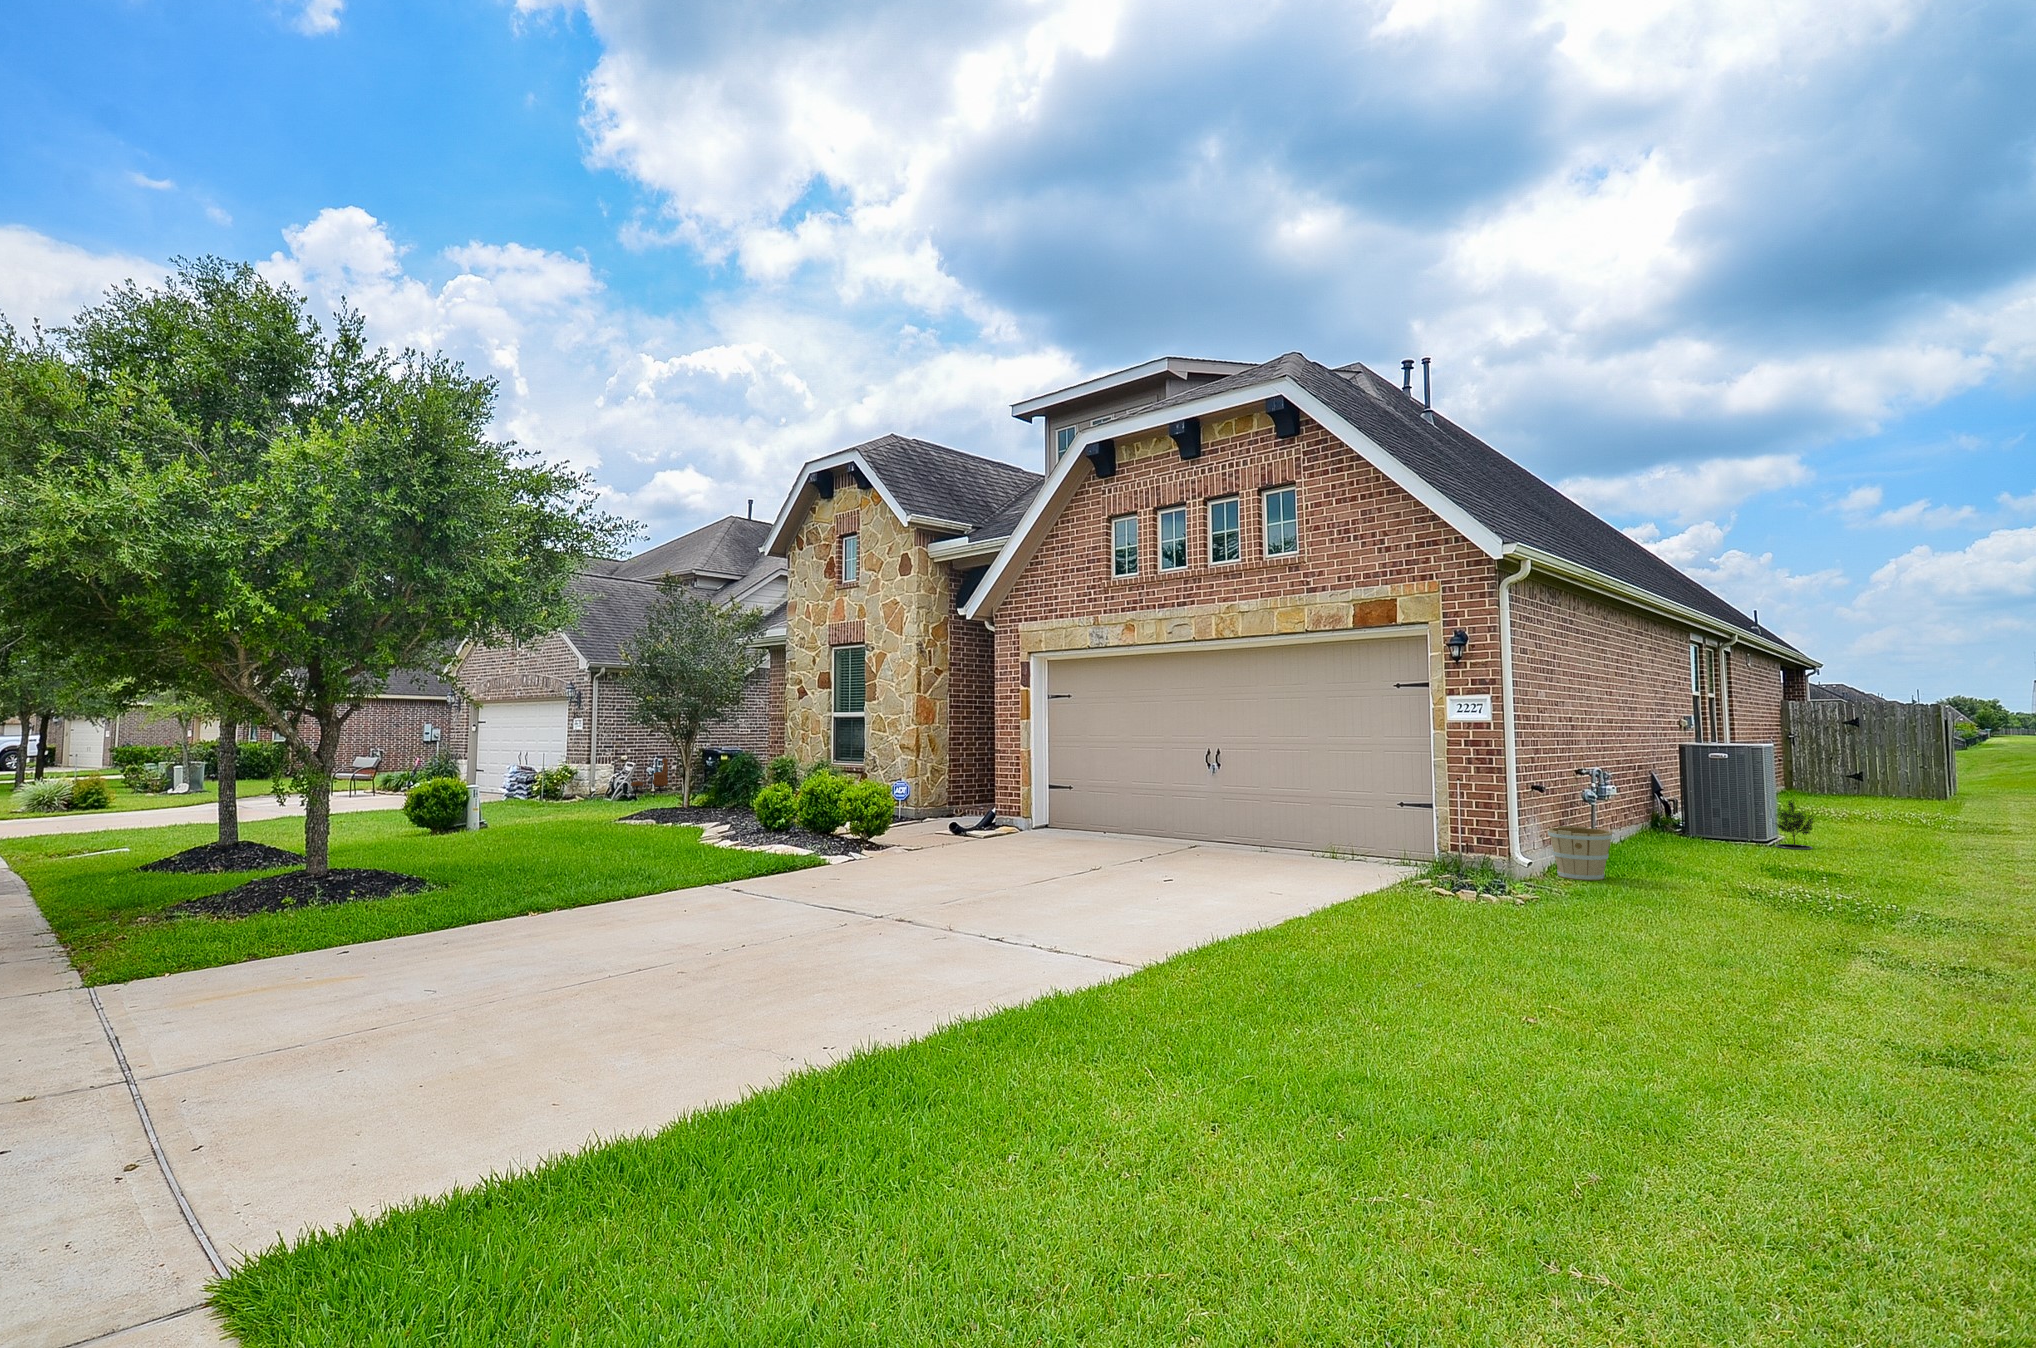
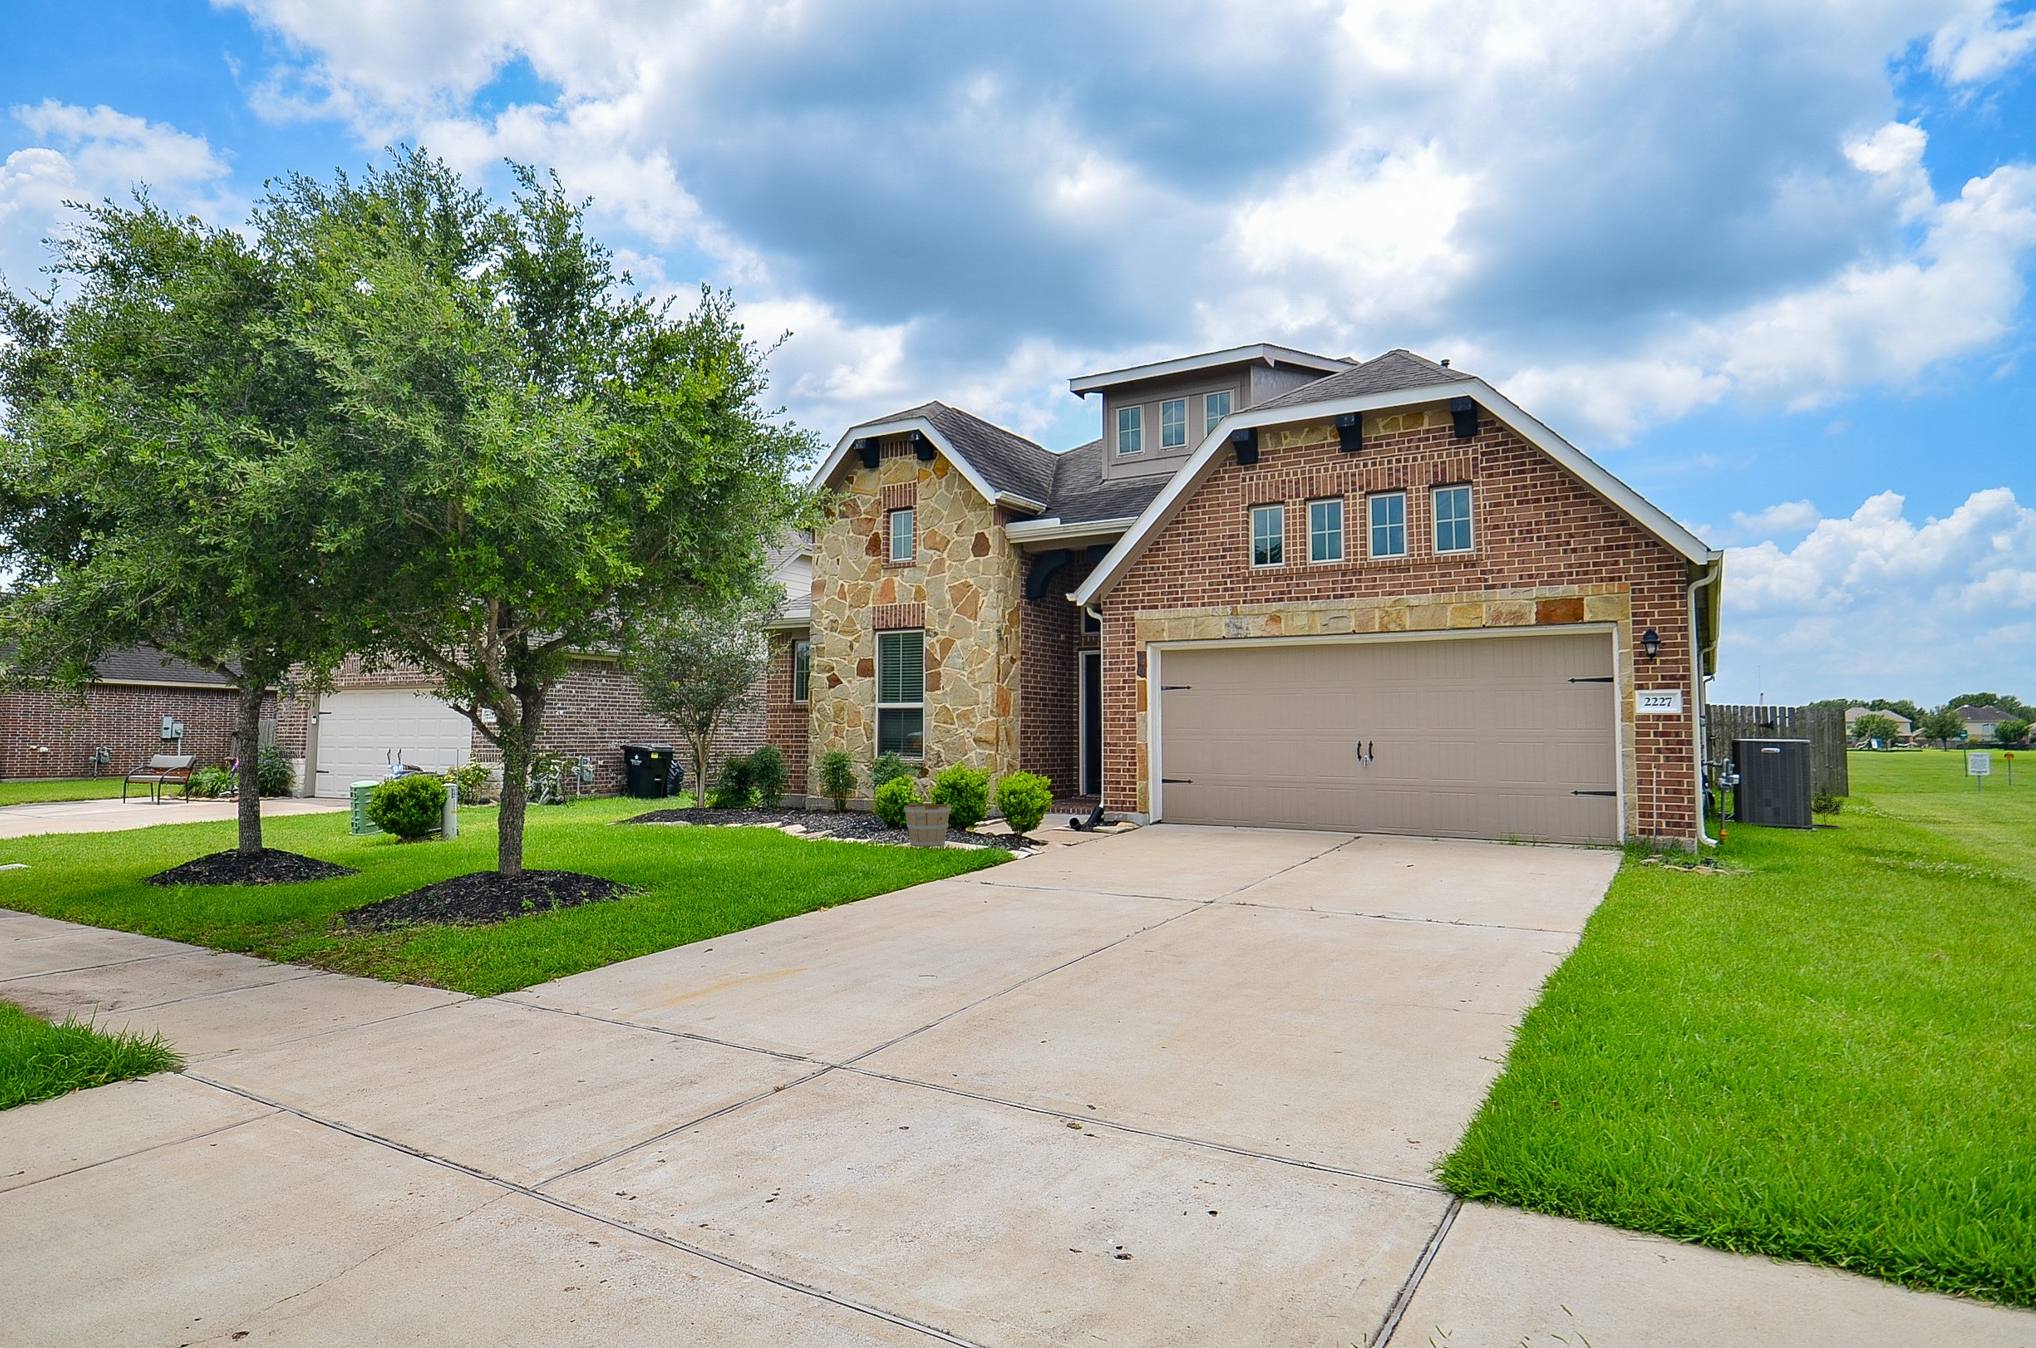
lounge chair: present [628,758,670,794] -> none [551,755,603,797]
wooden bucket: present [1548,826,1612,880] -> present [904,803,952,847]

